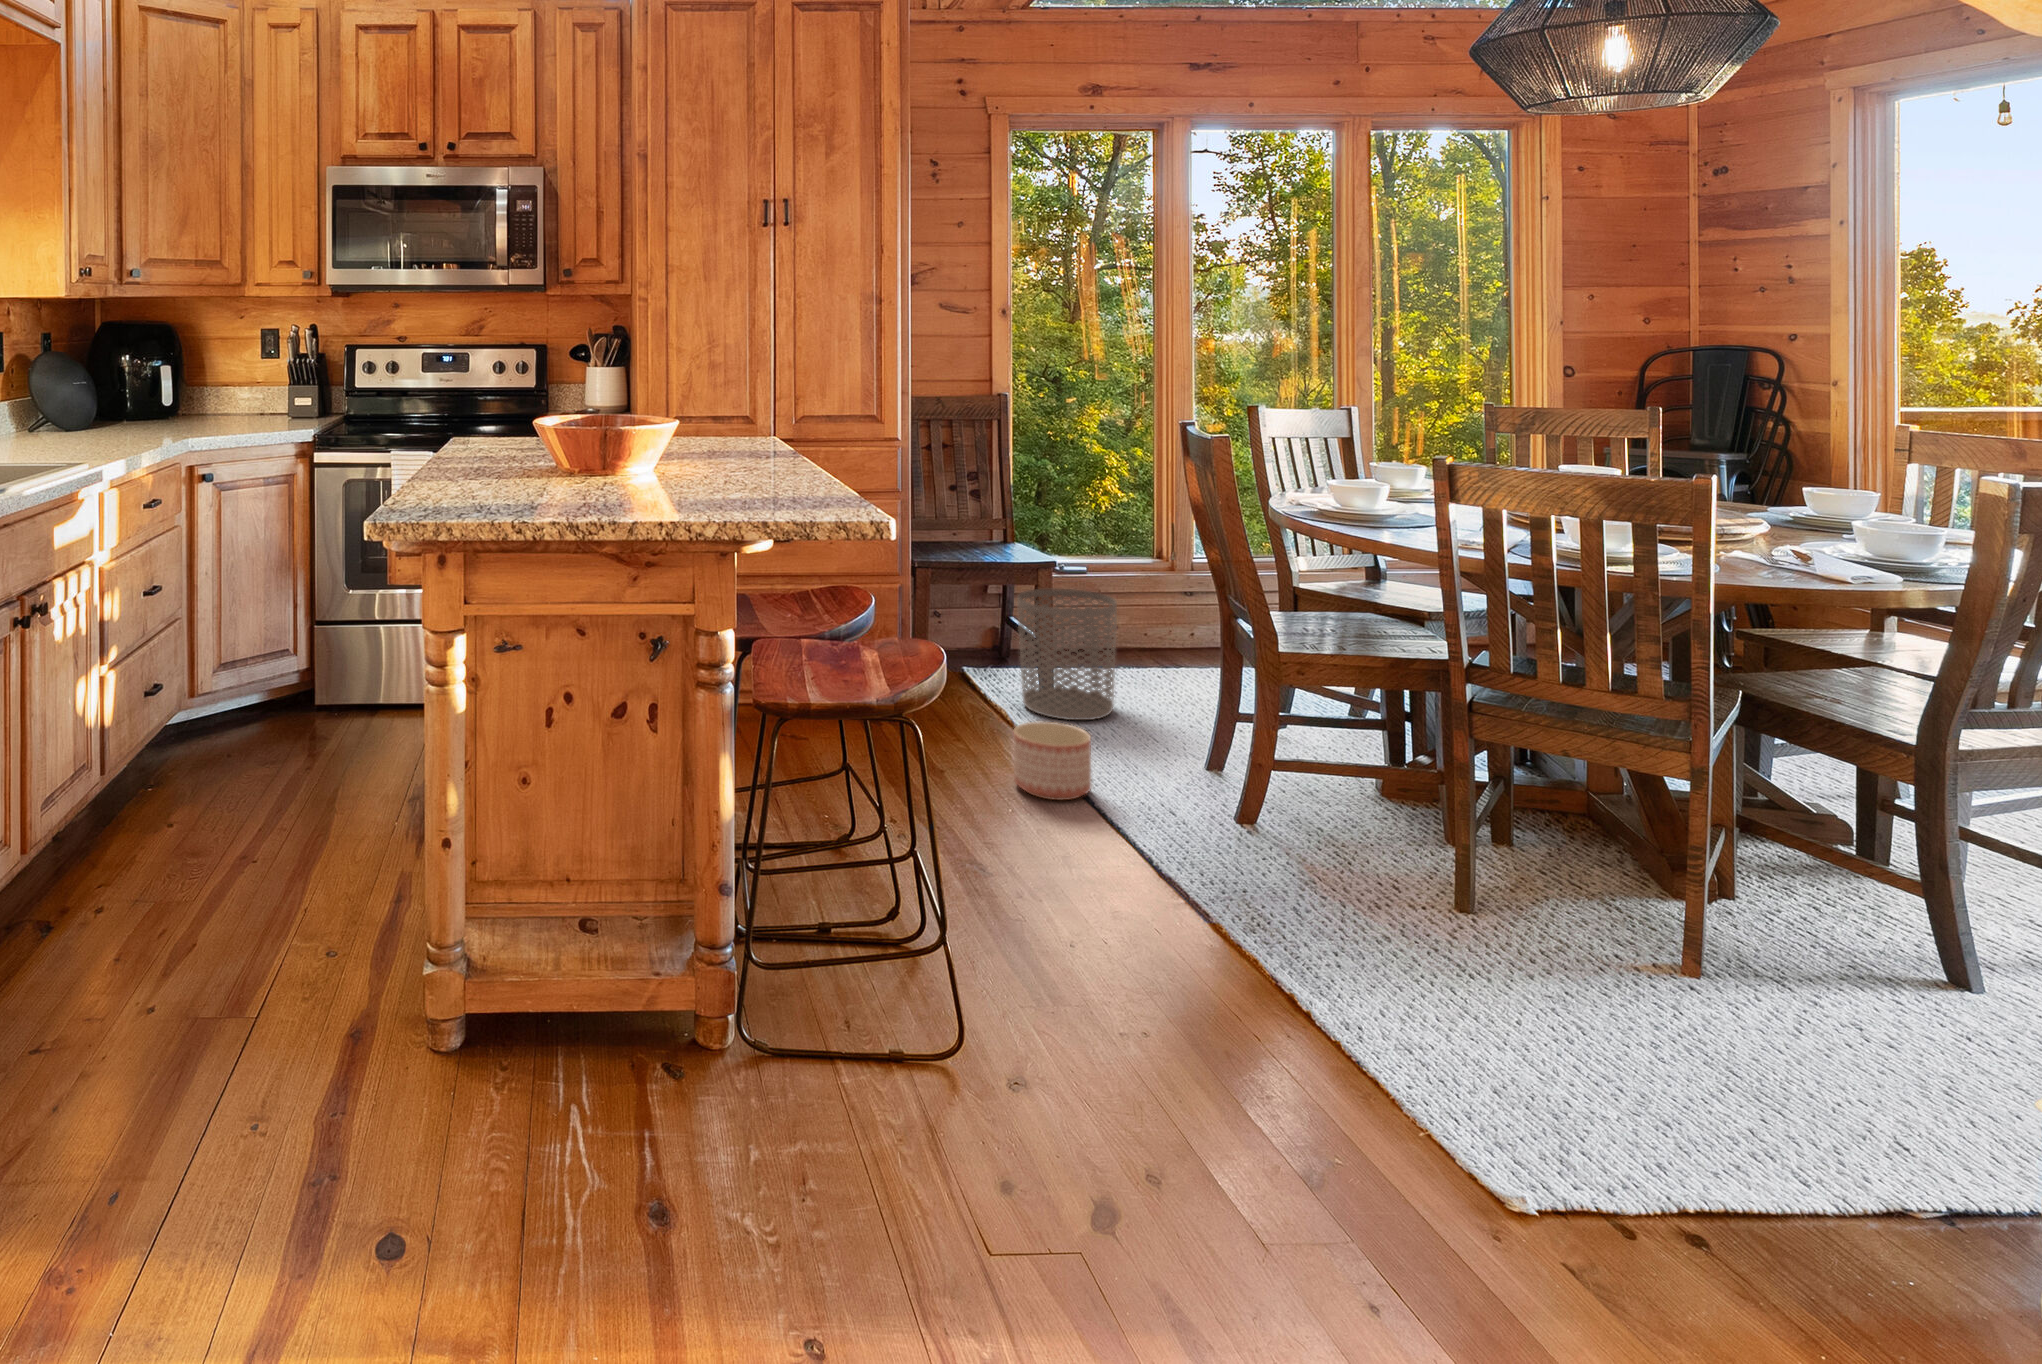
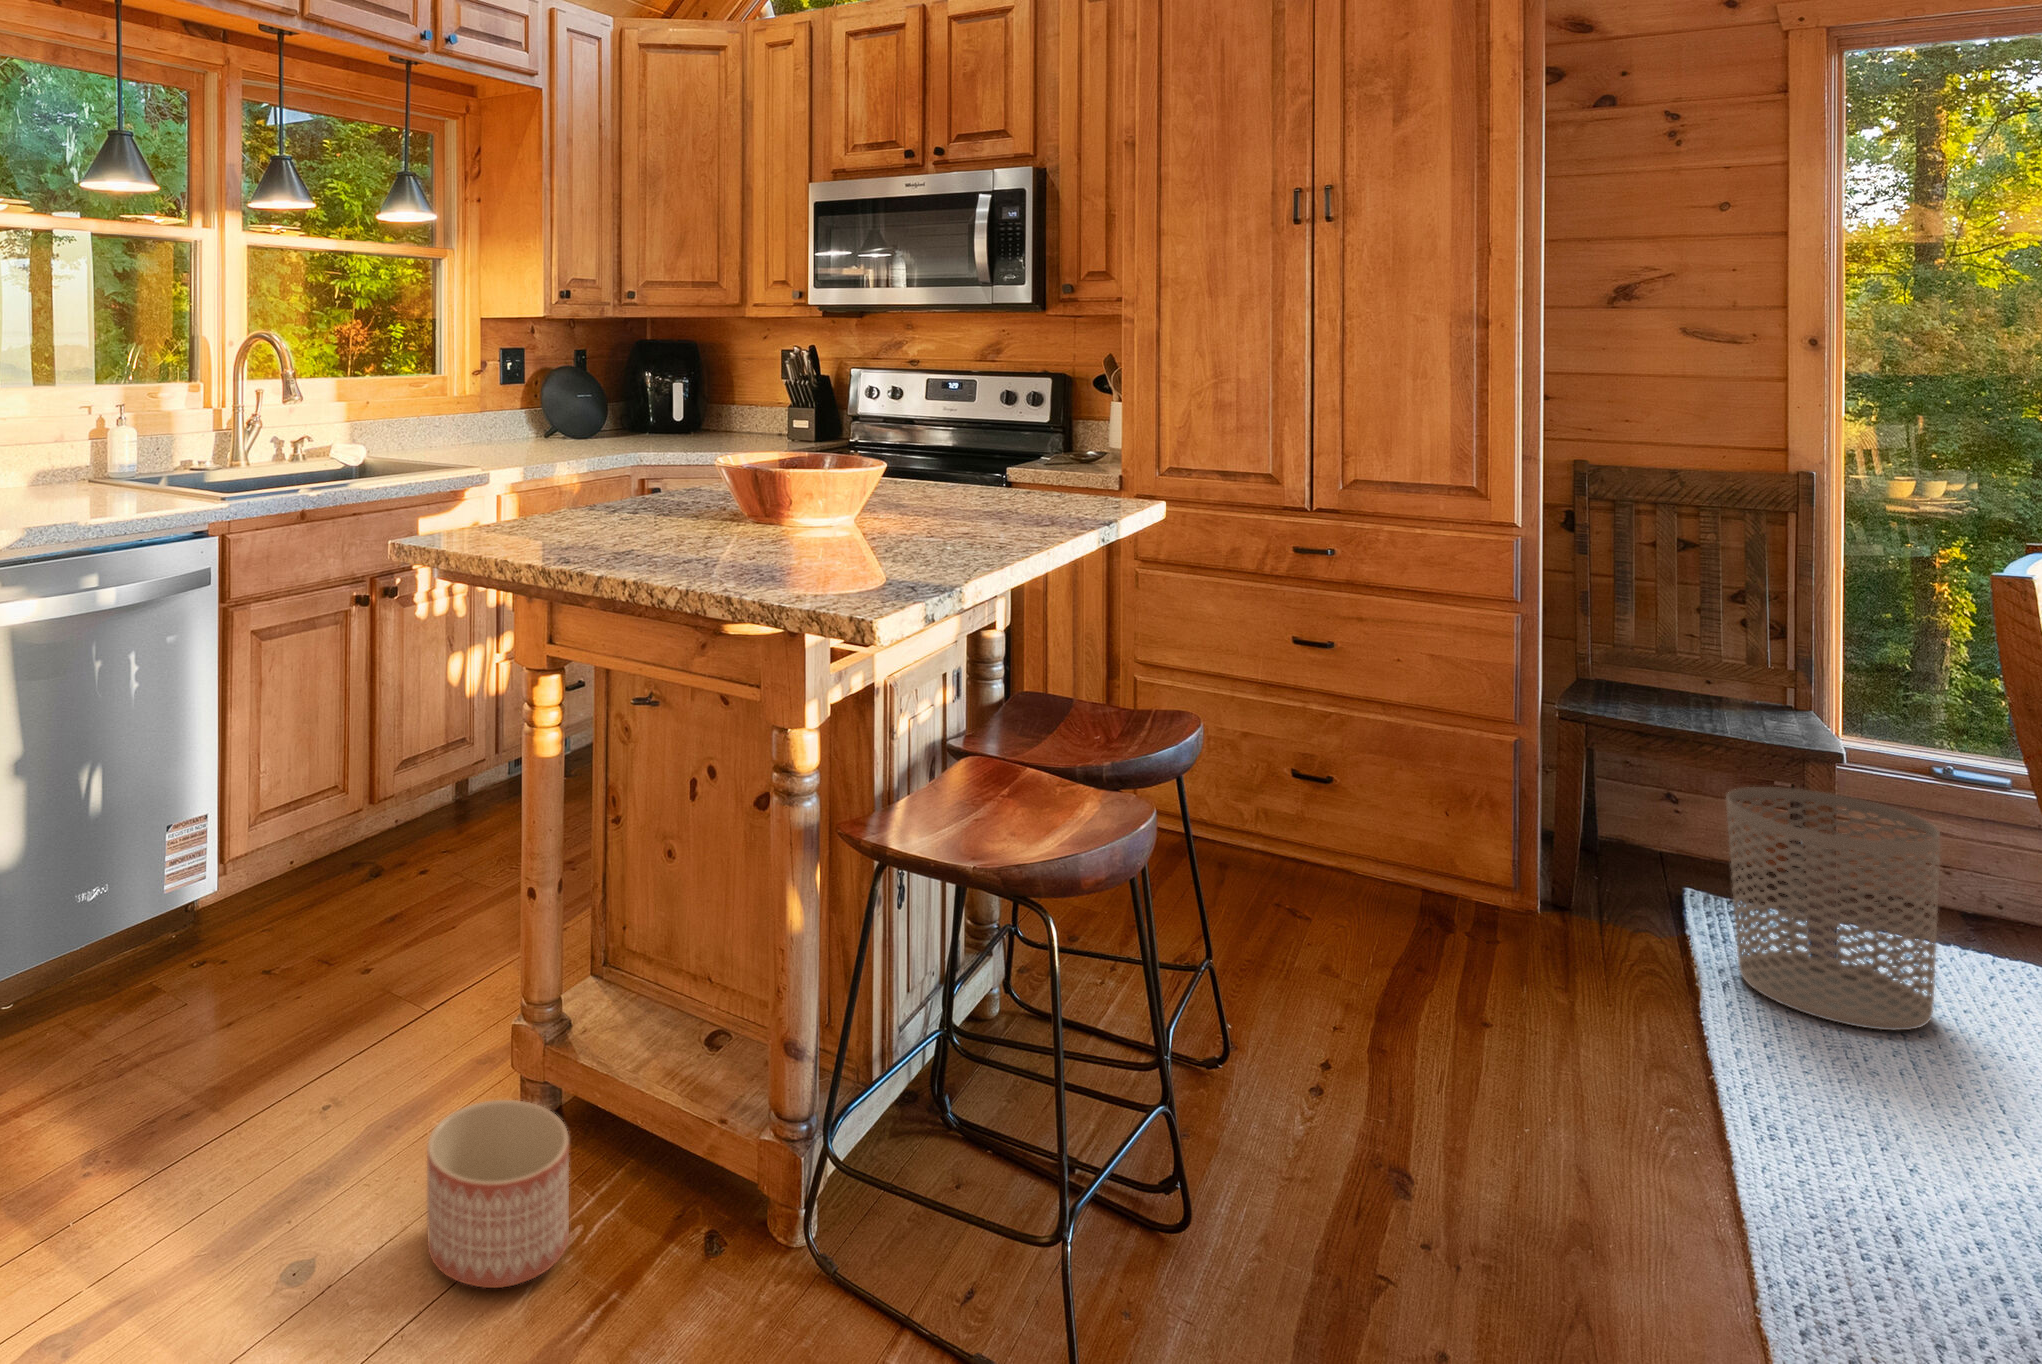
planter: present [1014,722,1091,800] -> present [427,1100,569,1288]

